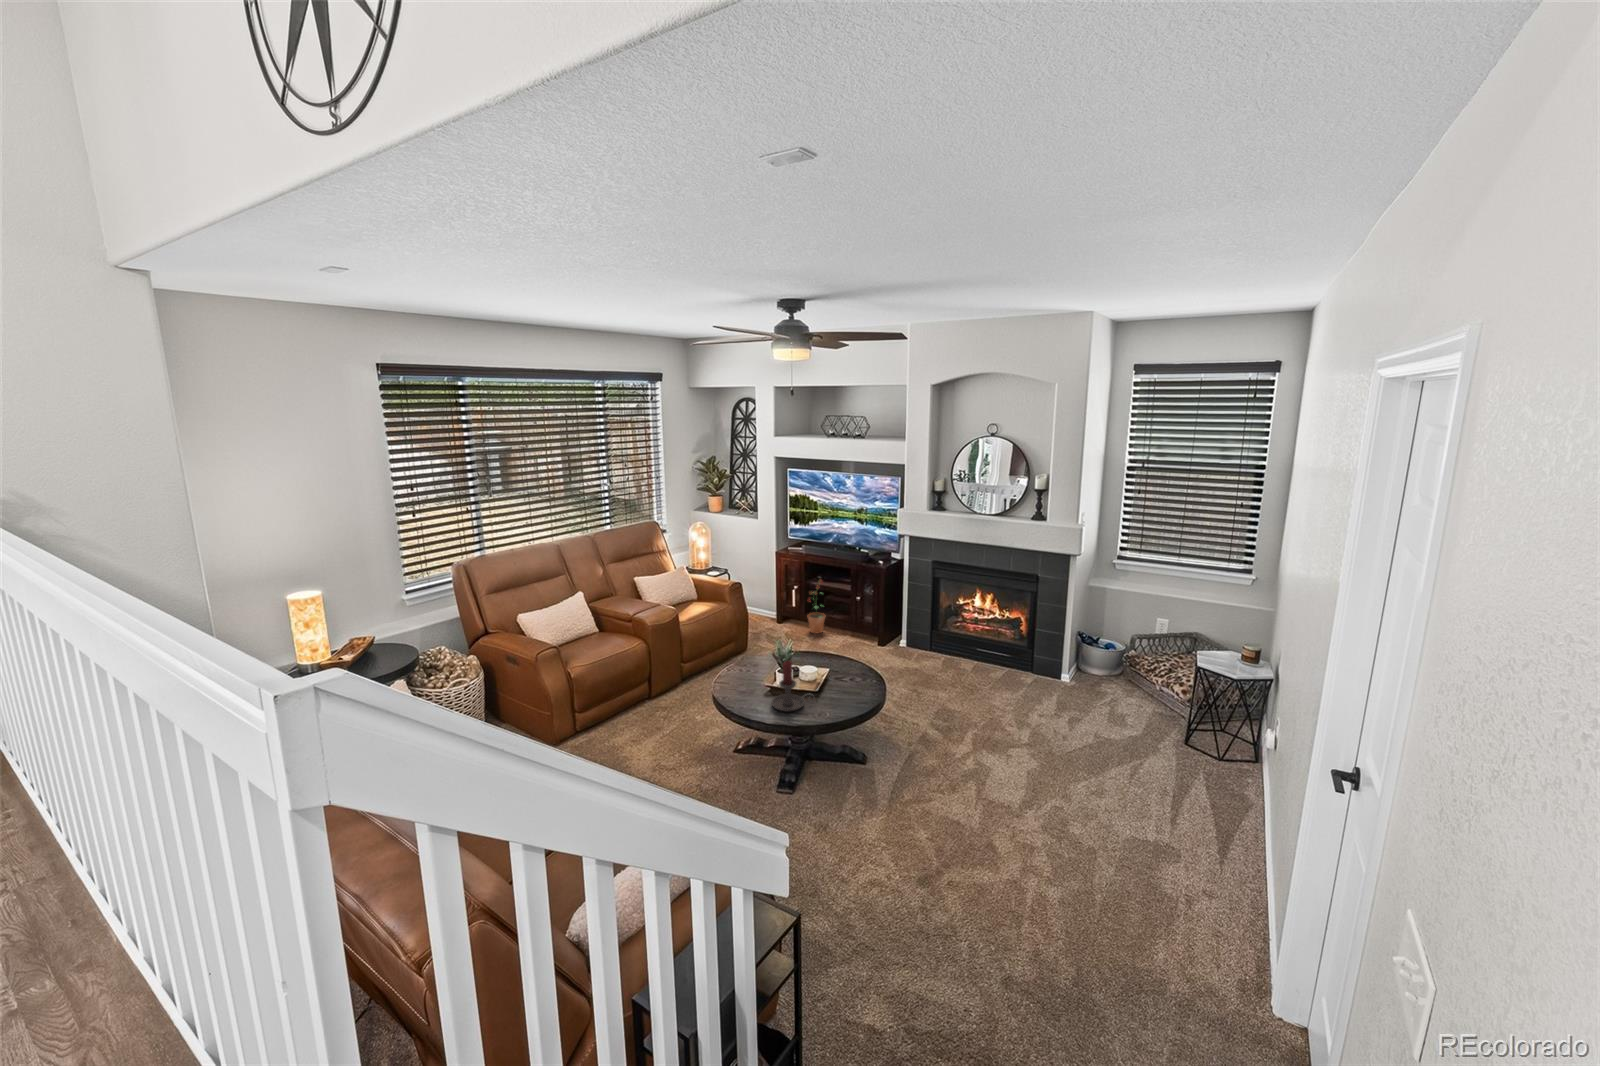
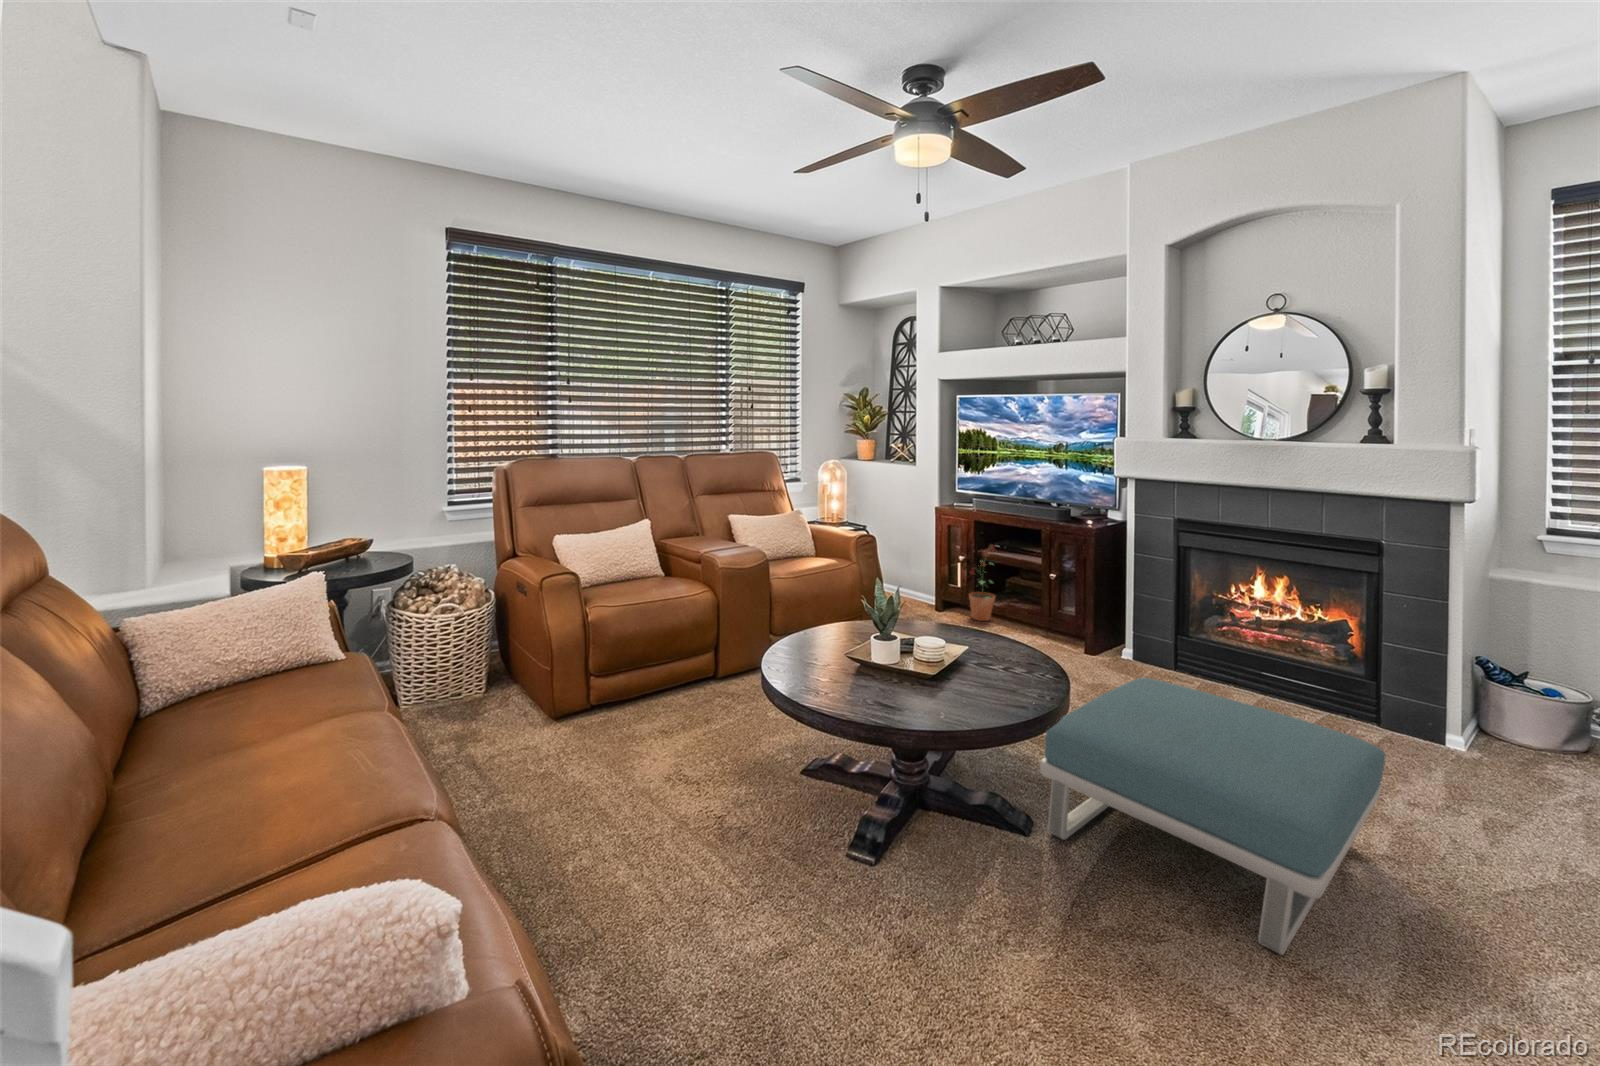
candle holder: present [771,661,813,711] -> none [853,615,936,711]
footstool: none [867,670,1015,789] -> present [1040,678,1385,955]

